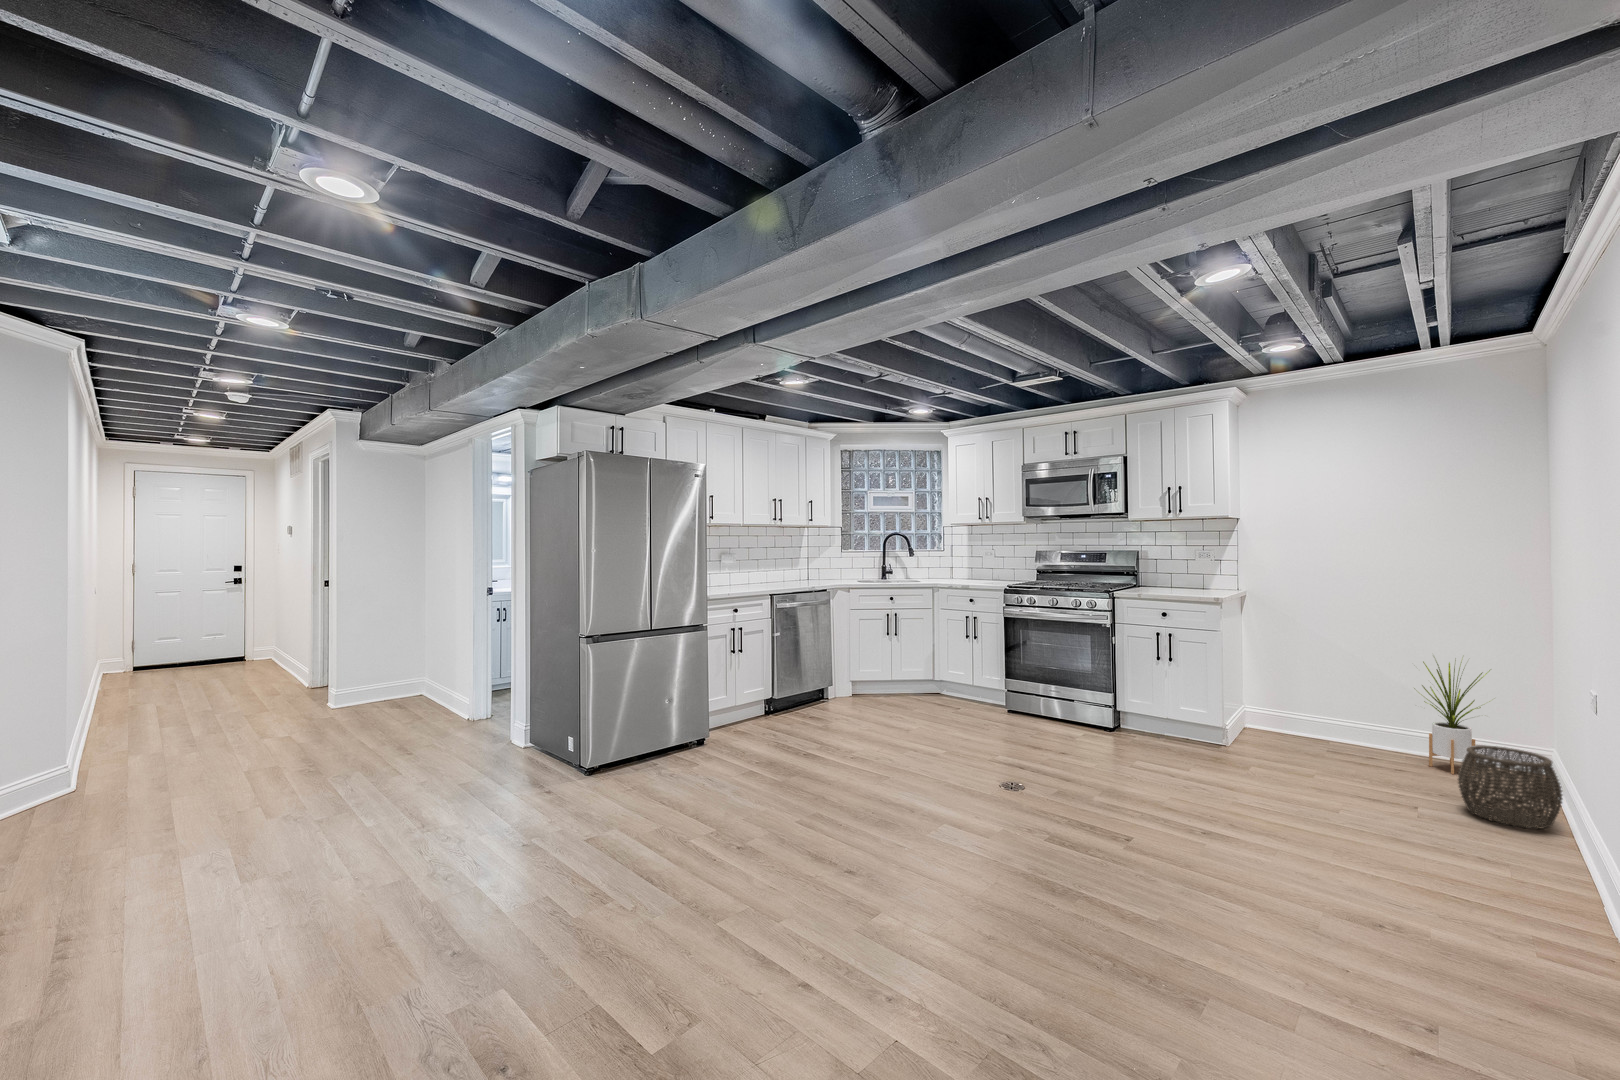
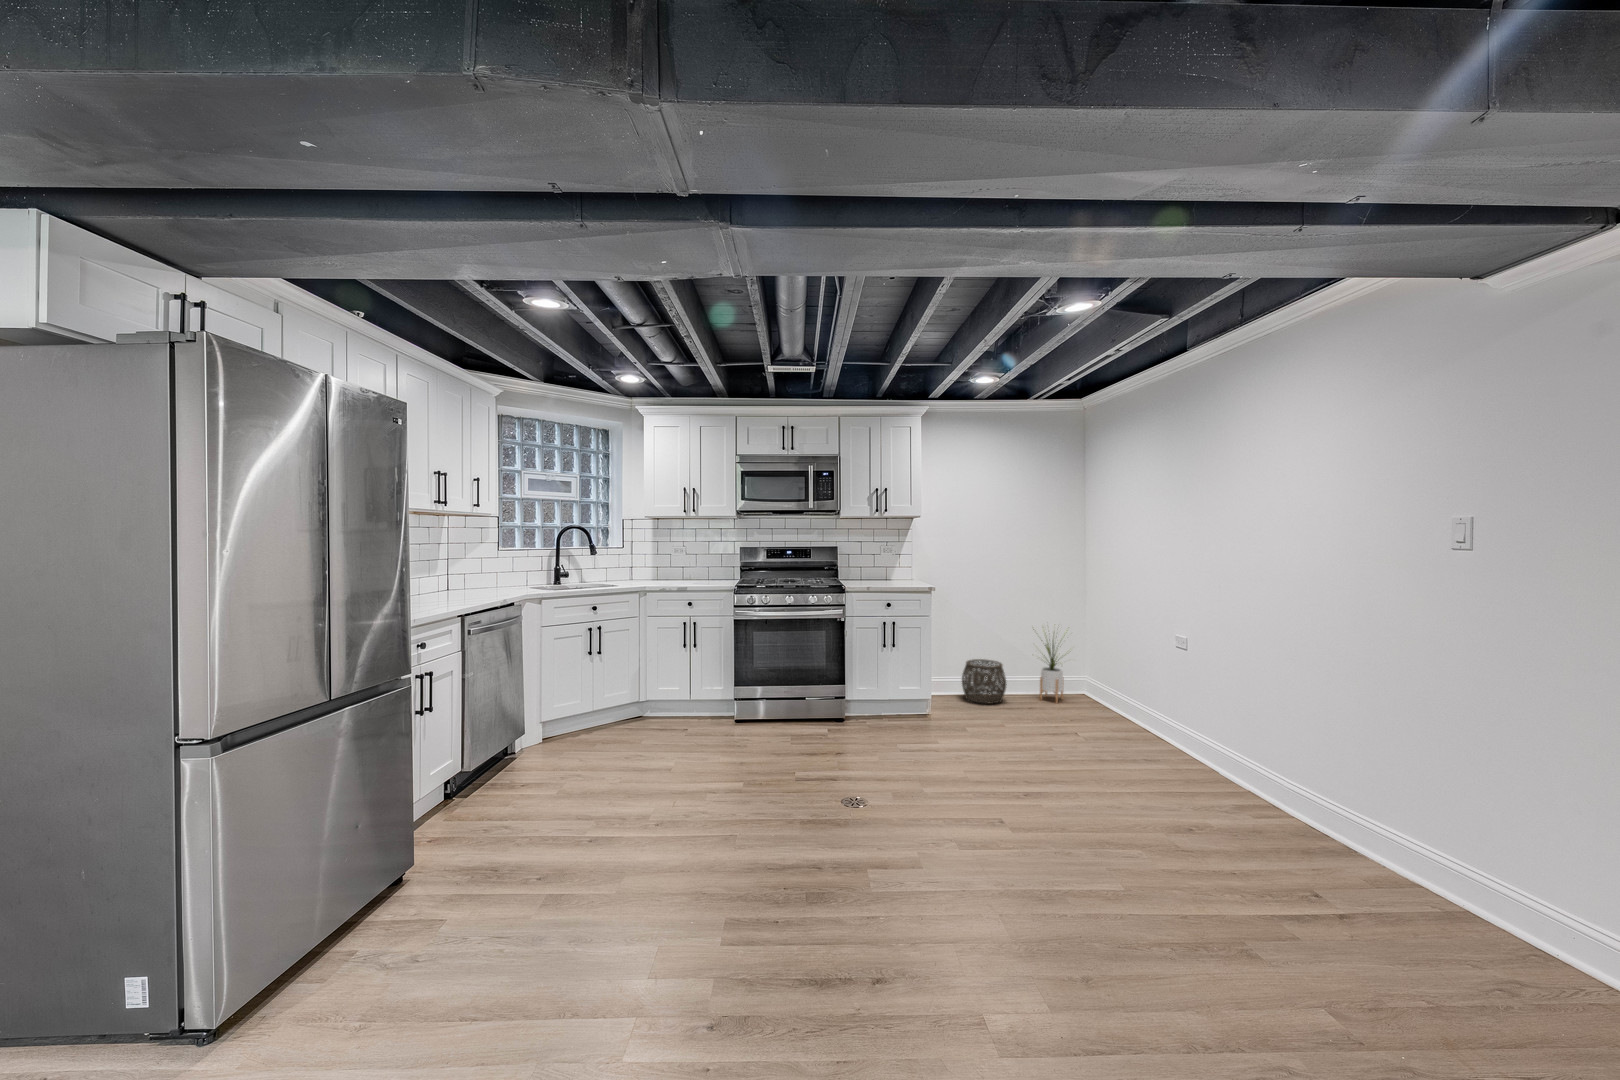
woven basket: present [1458,745,1563,829] -> present [962,659,1007,704]

